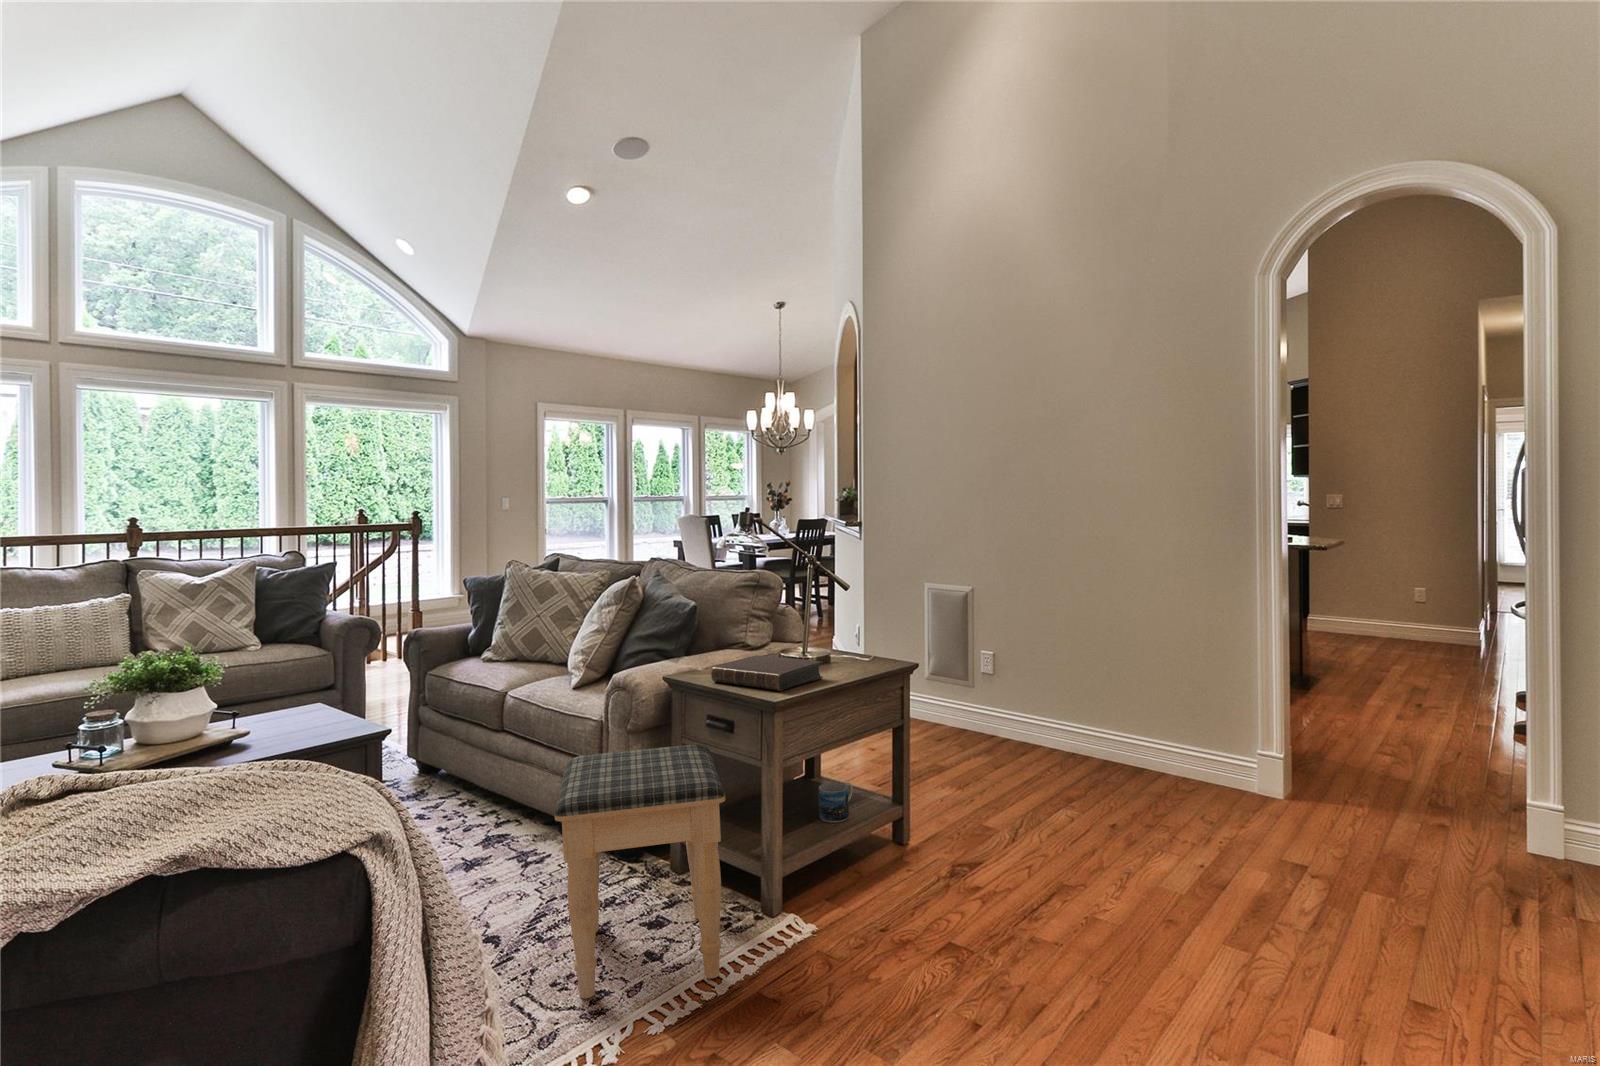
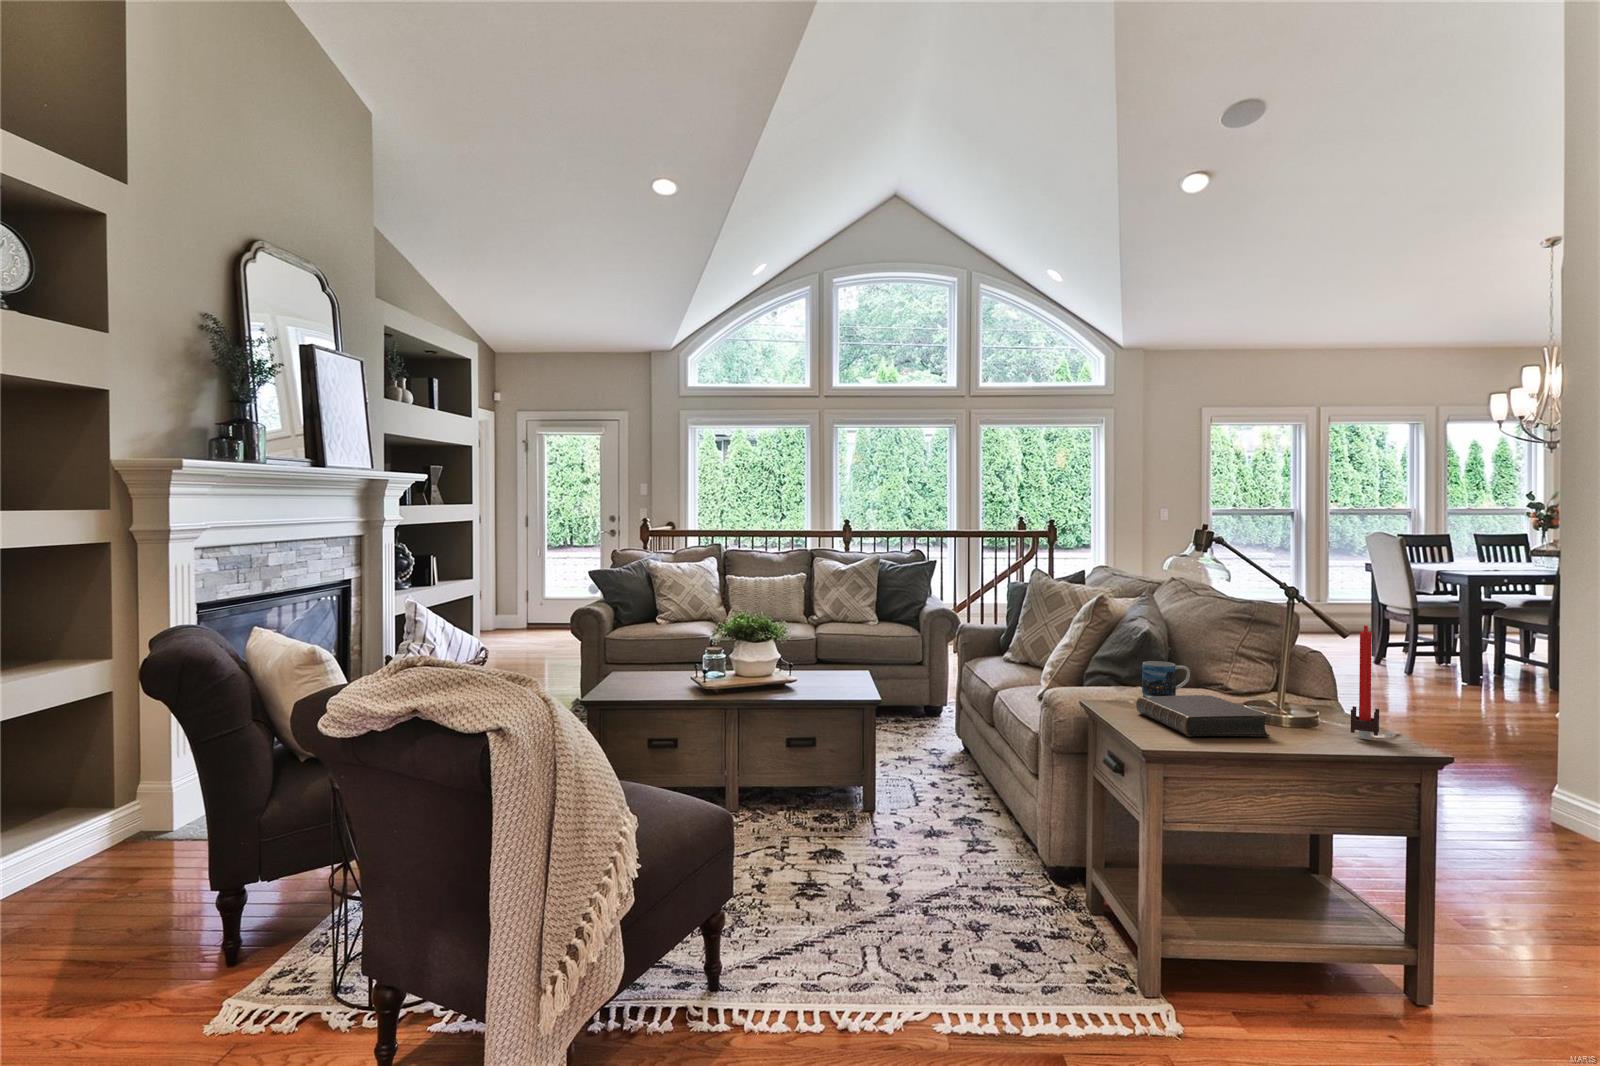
candle: none [858,582,879,666] -> present [1351,625,1379,739]
footstool: present [555,744,725,999] -> none [896,753,1102,1016]
mug: present [819,782,852,823] -> present [1142,661,1190,696]

